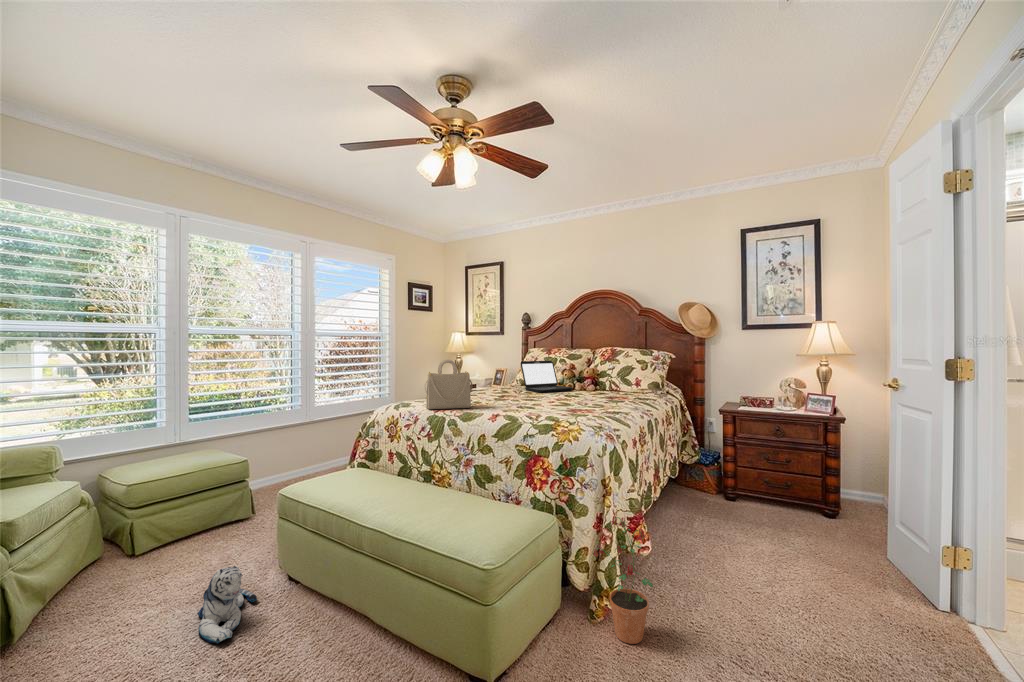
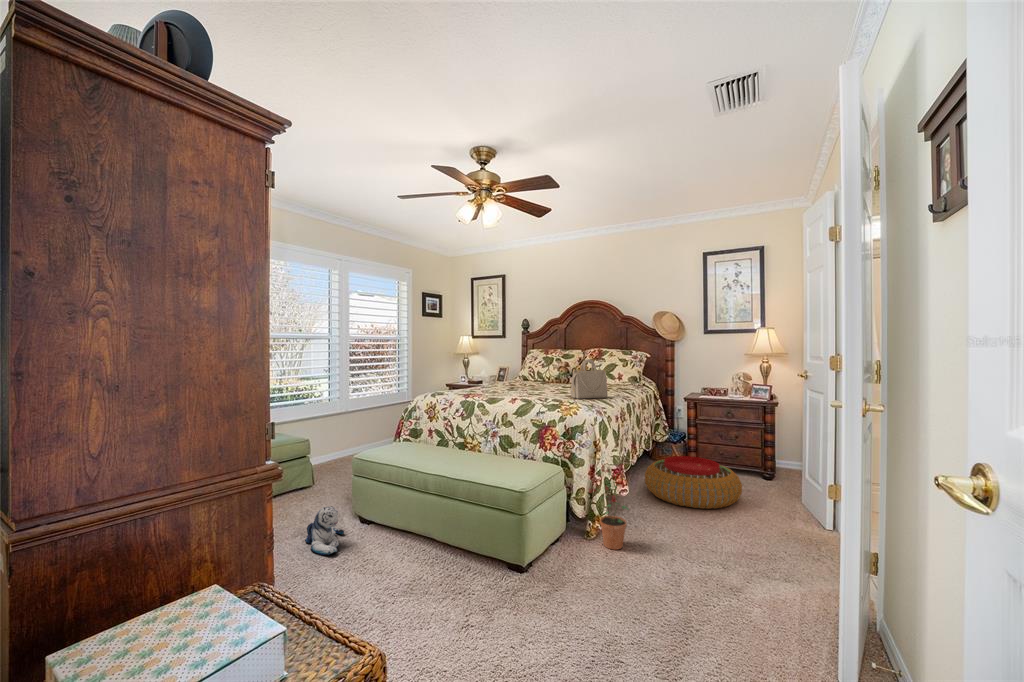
handbag: present [425,360,473,409] -> present [571,359,608,399]
laptop: present [521,361,573,393] -> none [524,360,567,385]
pouf: none [670,488,805,567] -> present [645,456,742,509]

